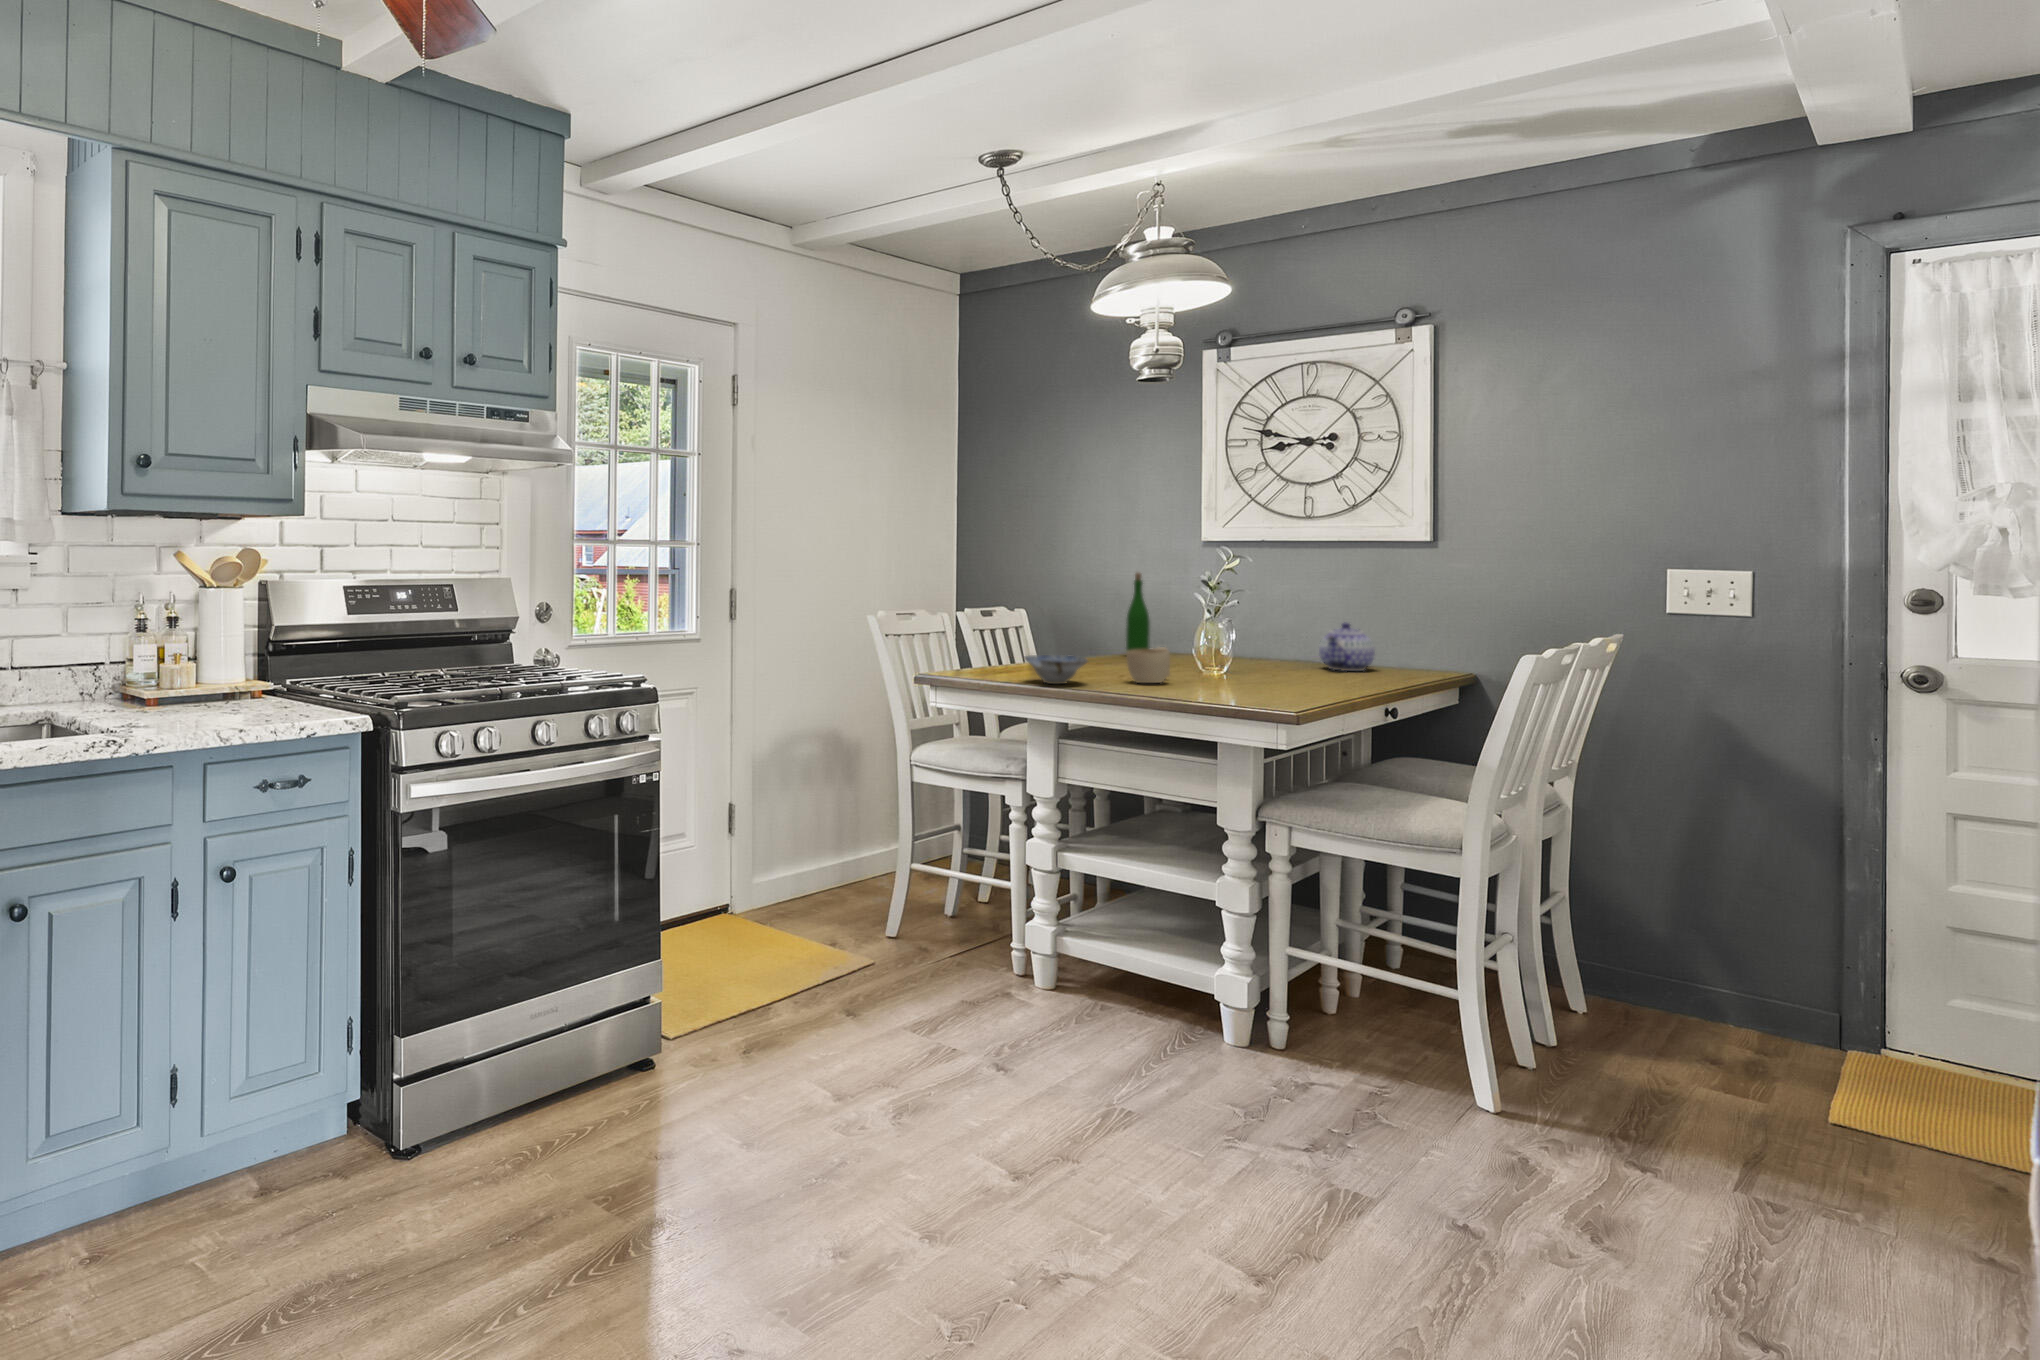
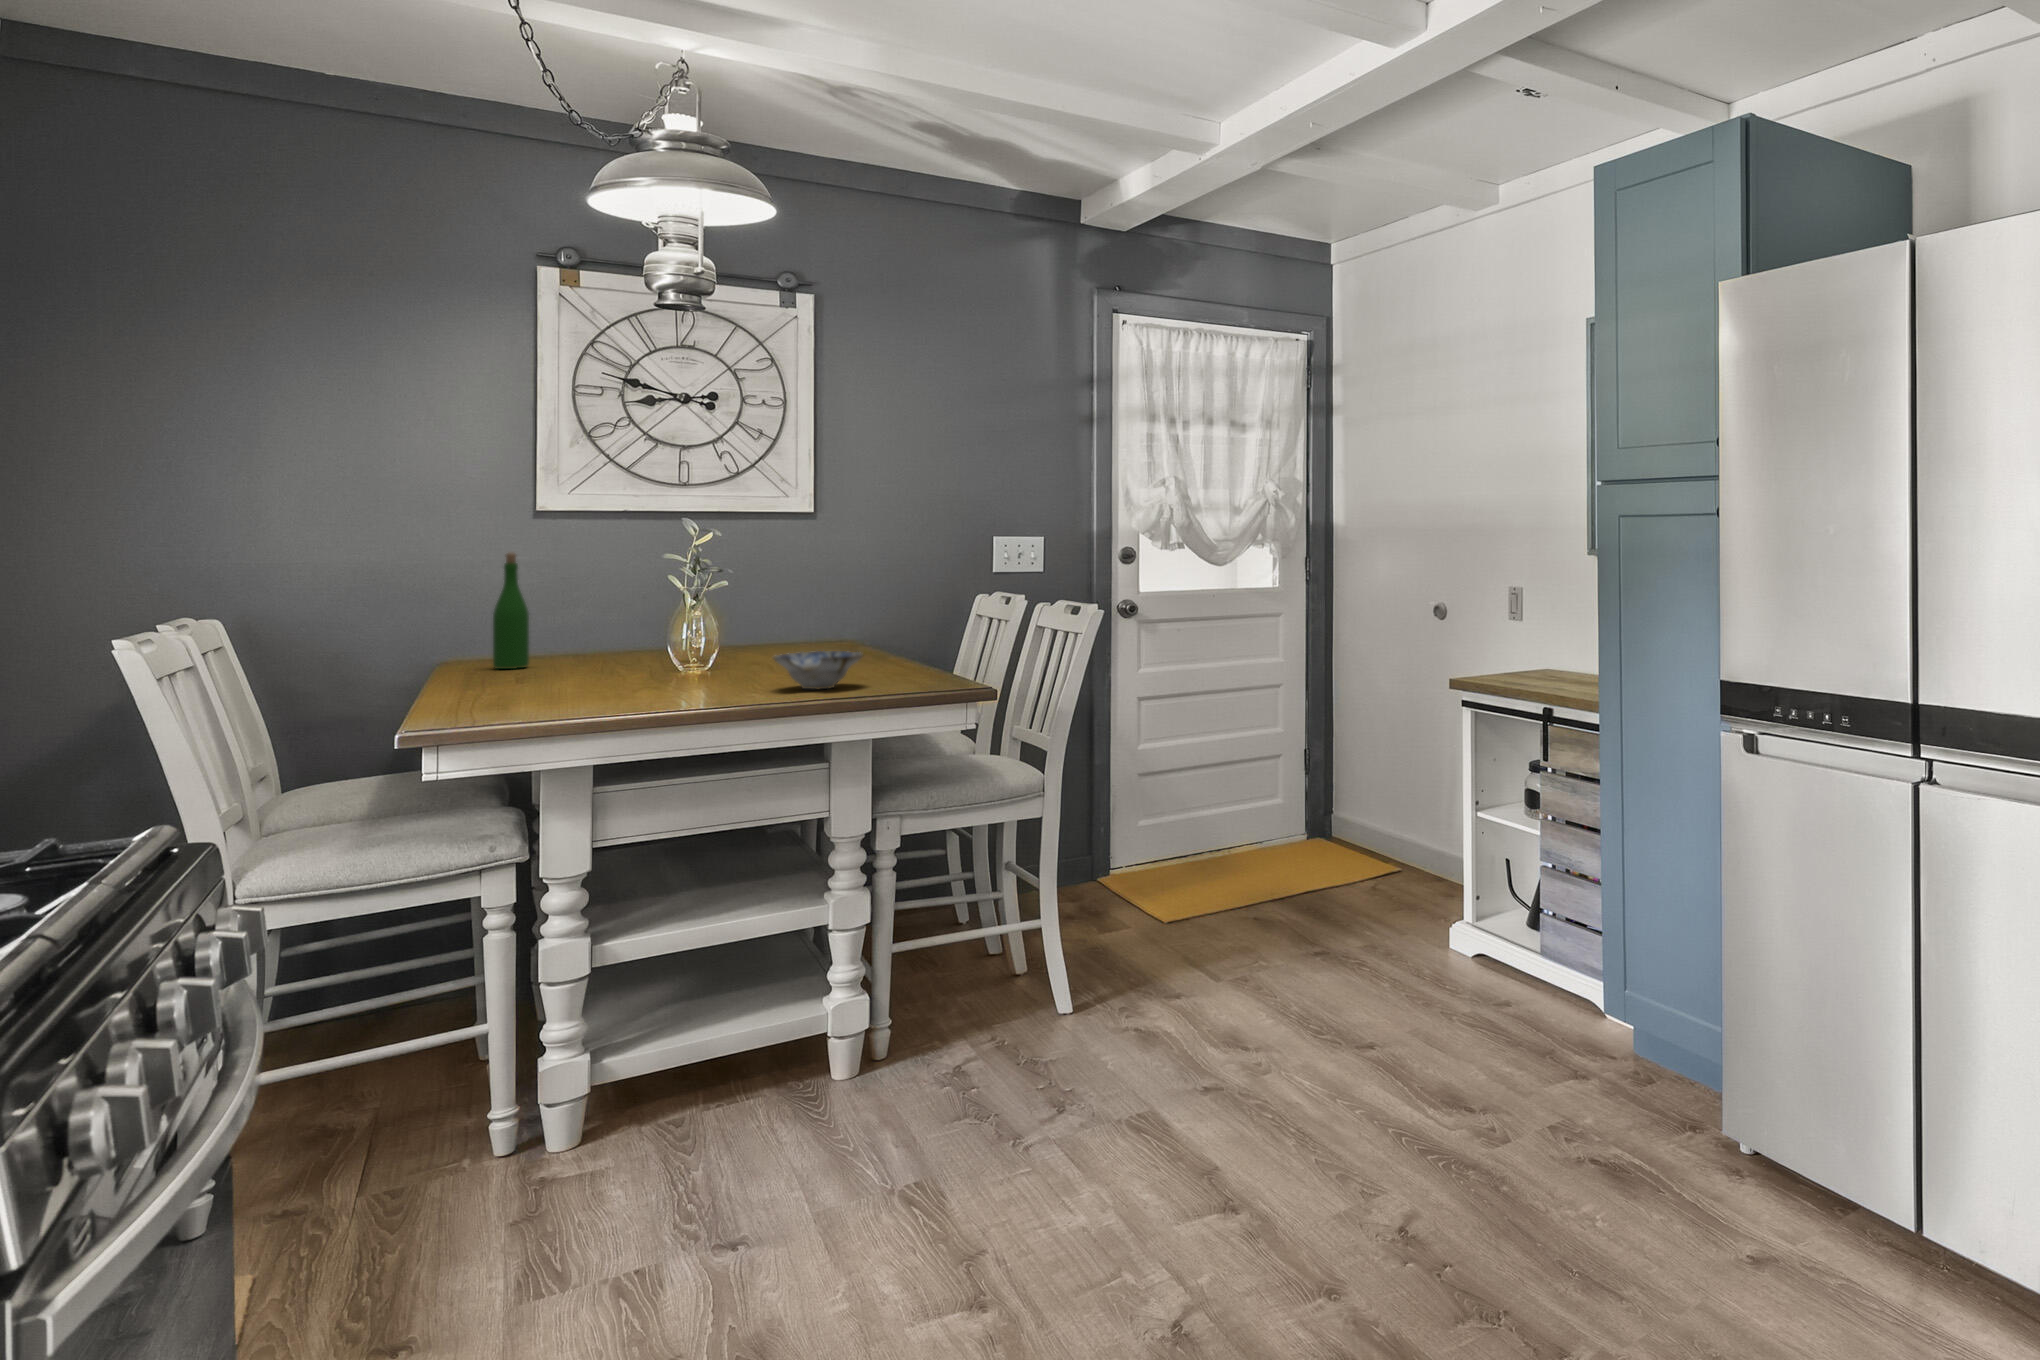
teapot: present [1319,623,1375,671] -> none [757,601,816,654]
cup: present [1126,647,1170,683] -> none [628,640,690,688]
ceramic bowl: present [1025,655,1088,684] -> present [774,651,863,689]

